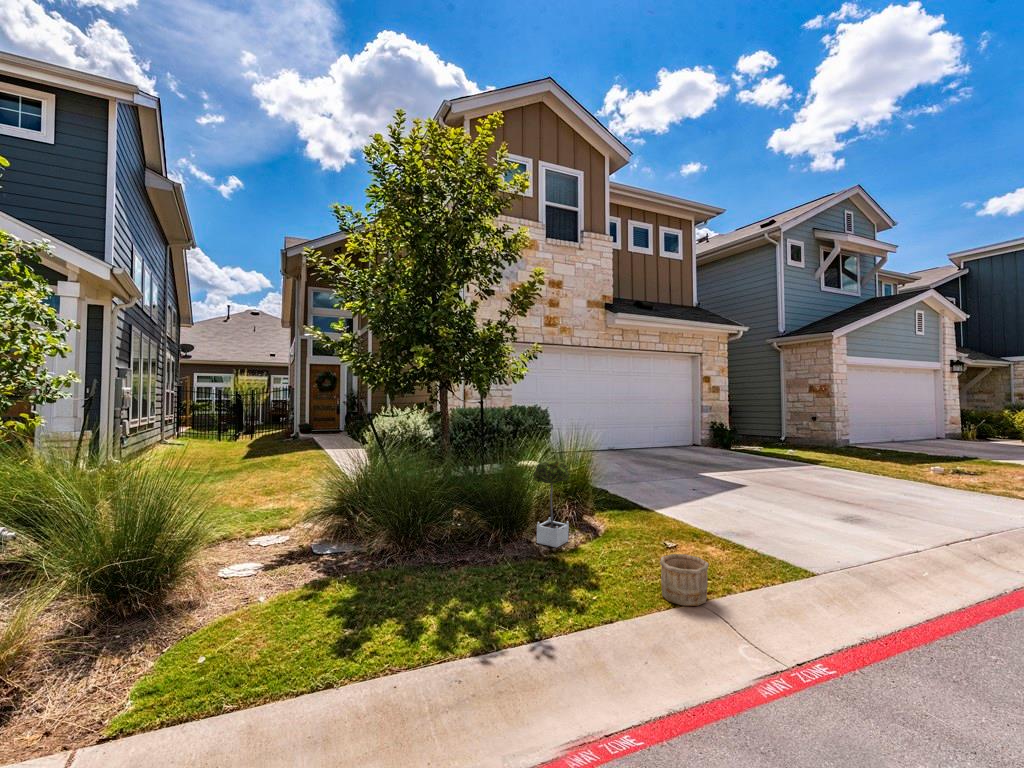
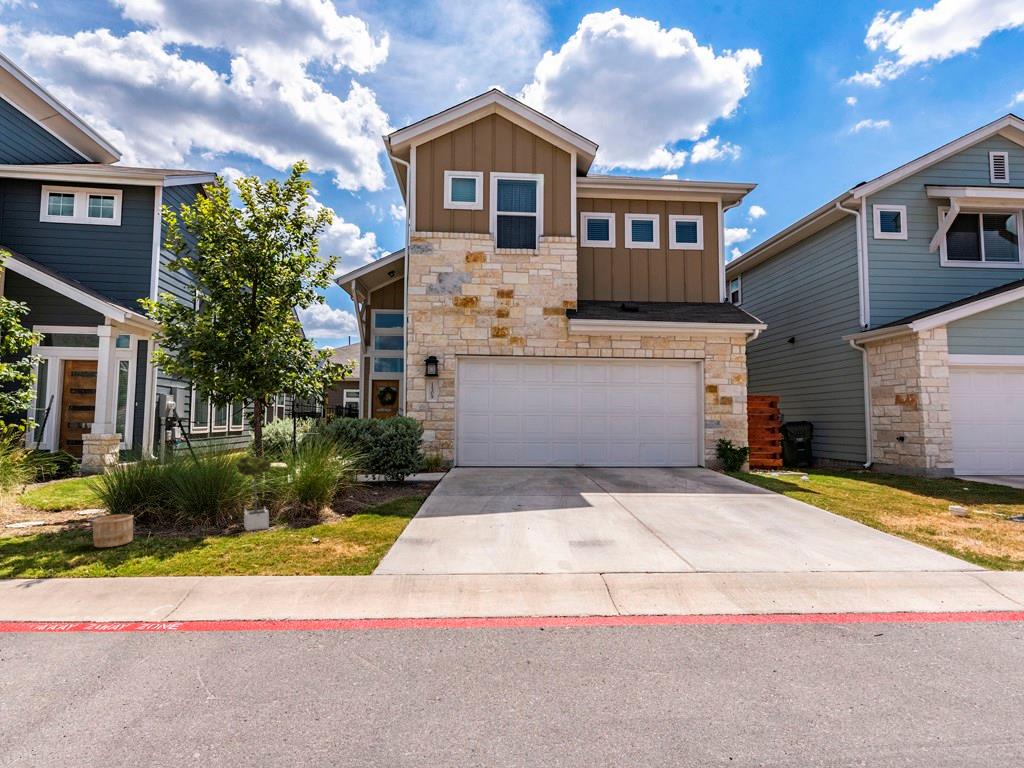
wooden bucket: present [660,554,709,606] -> present [92,514,134,547]

